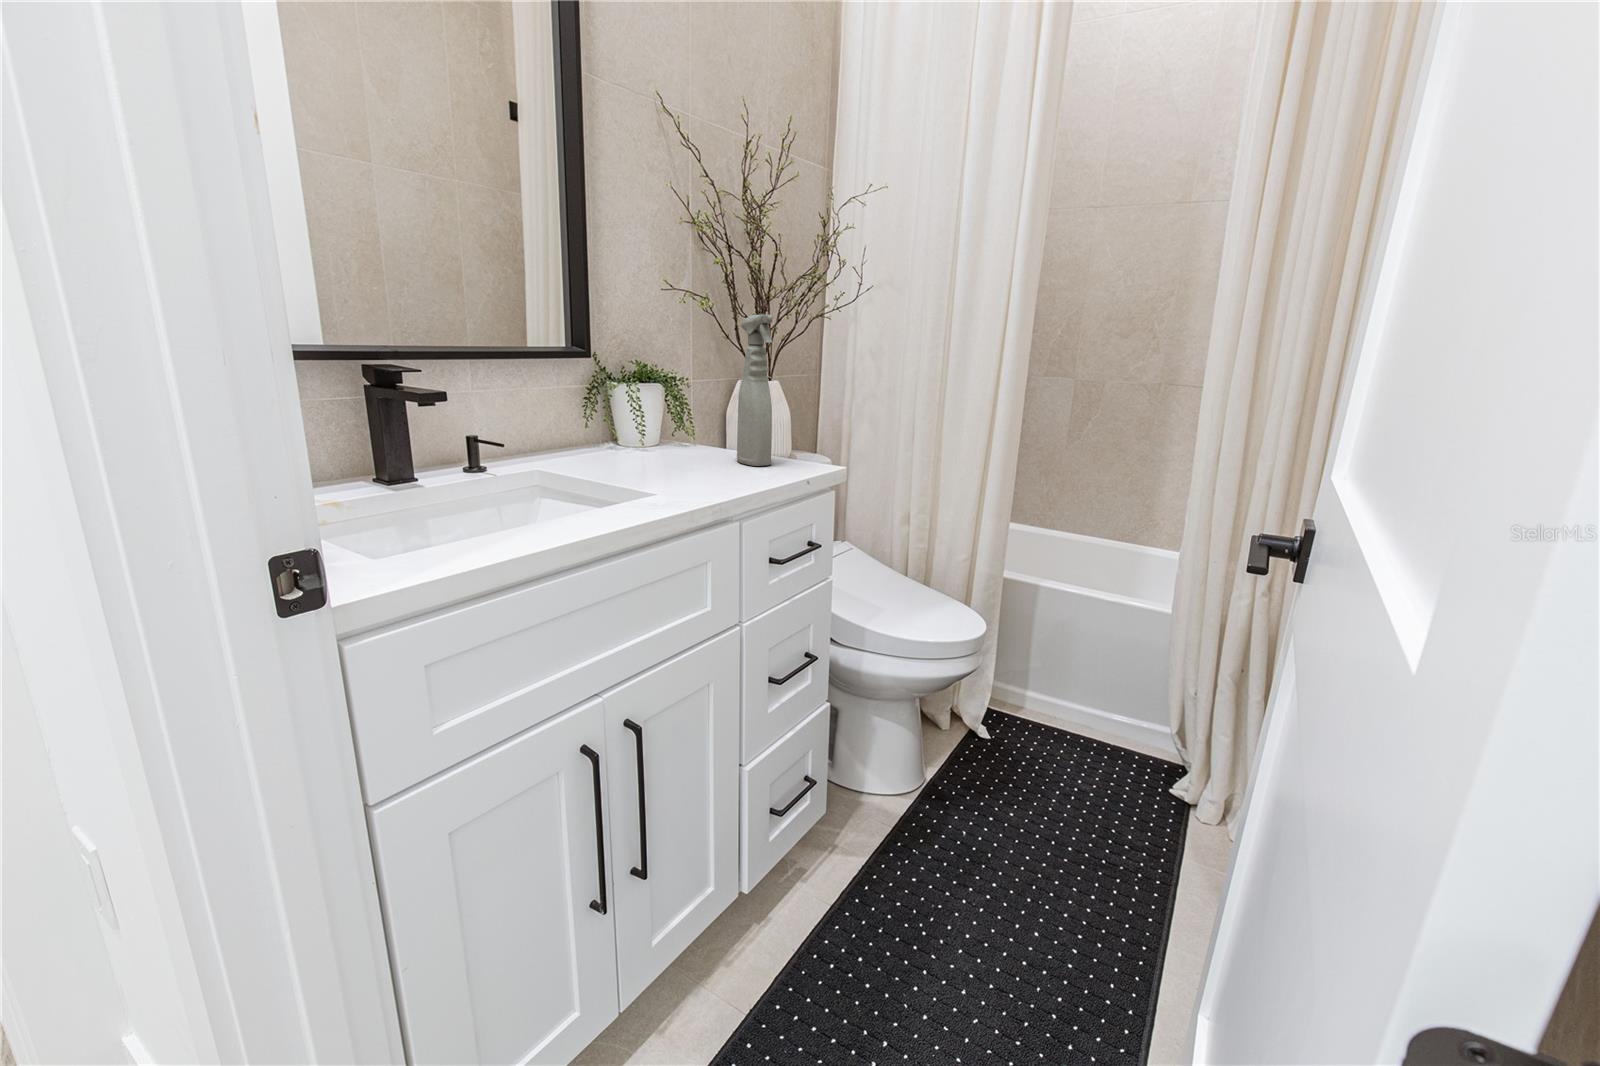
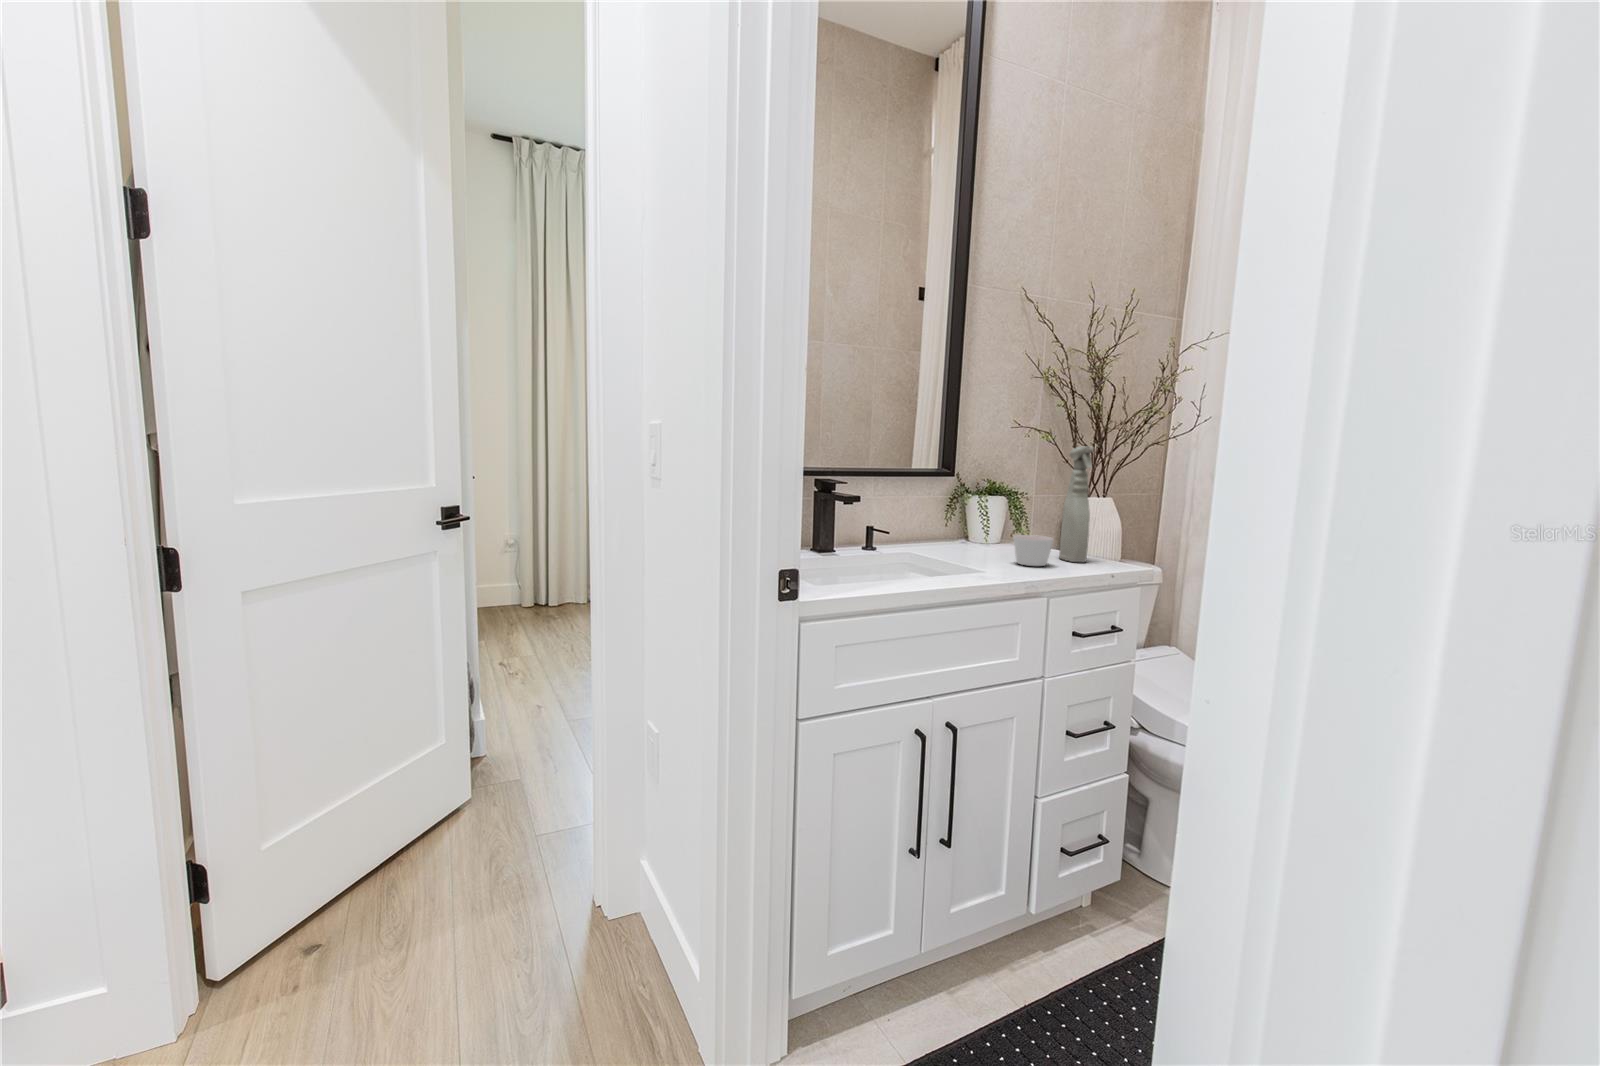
candle: none [683,436,734,478] -> present [1014,535,1053,566]

